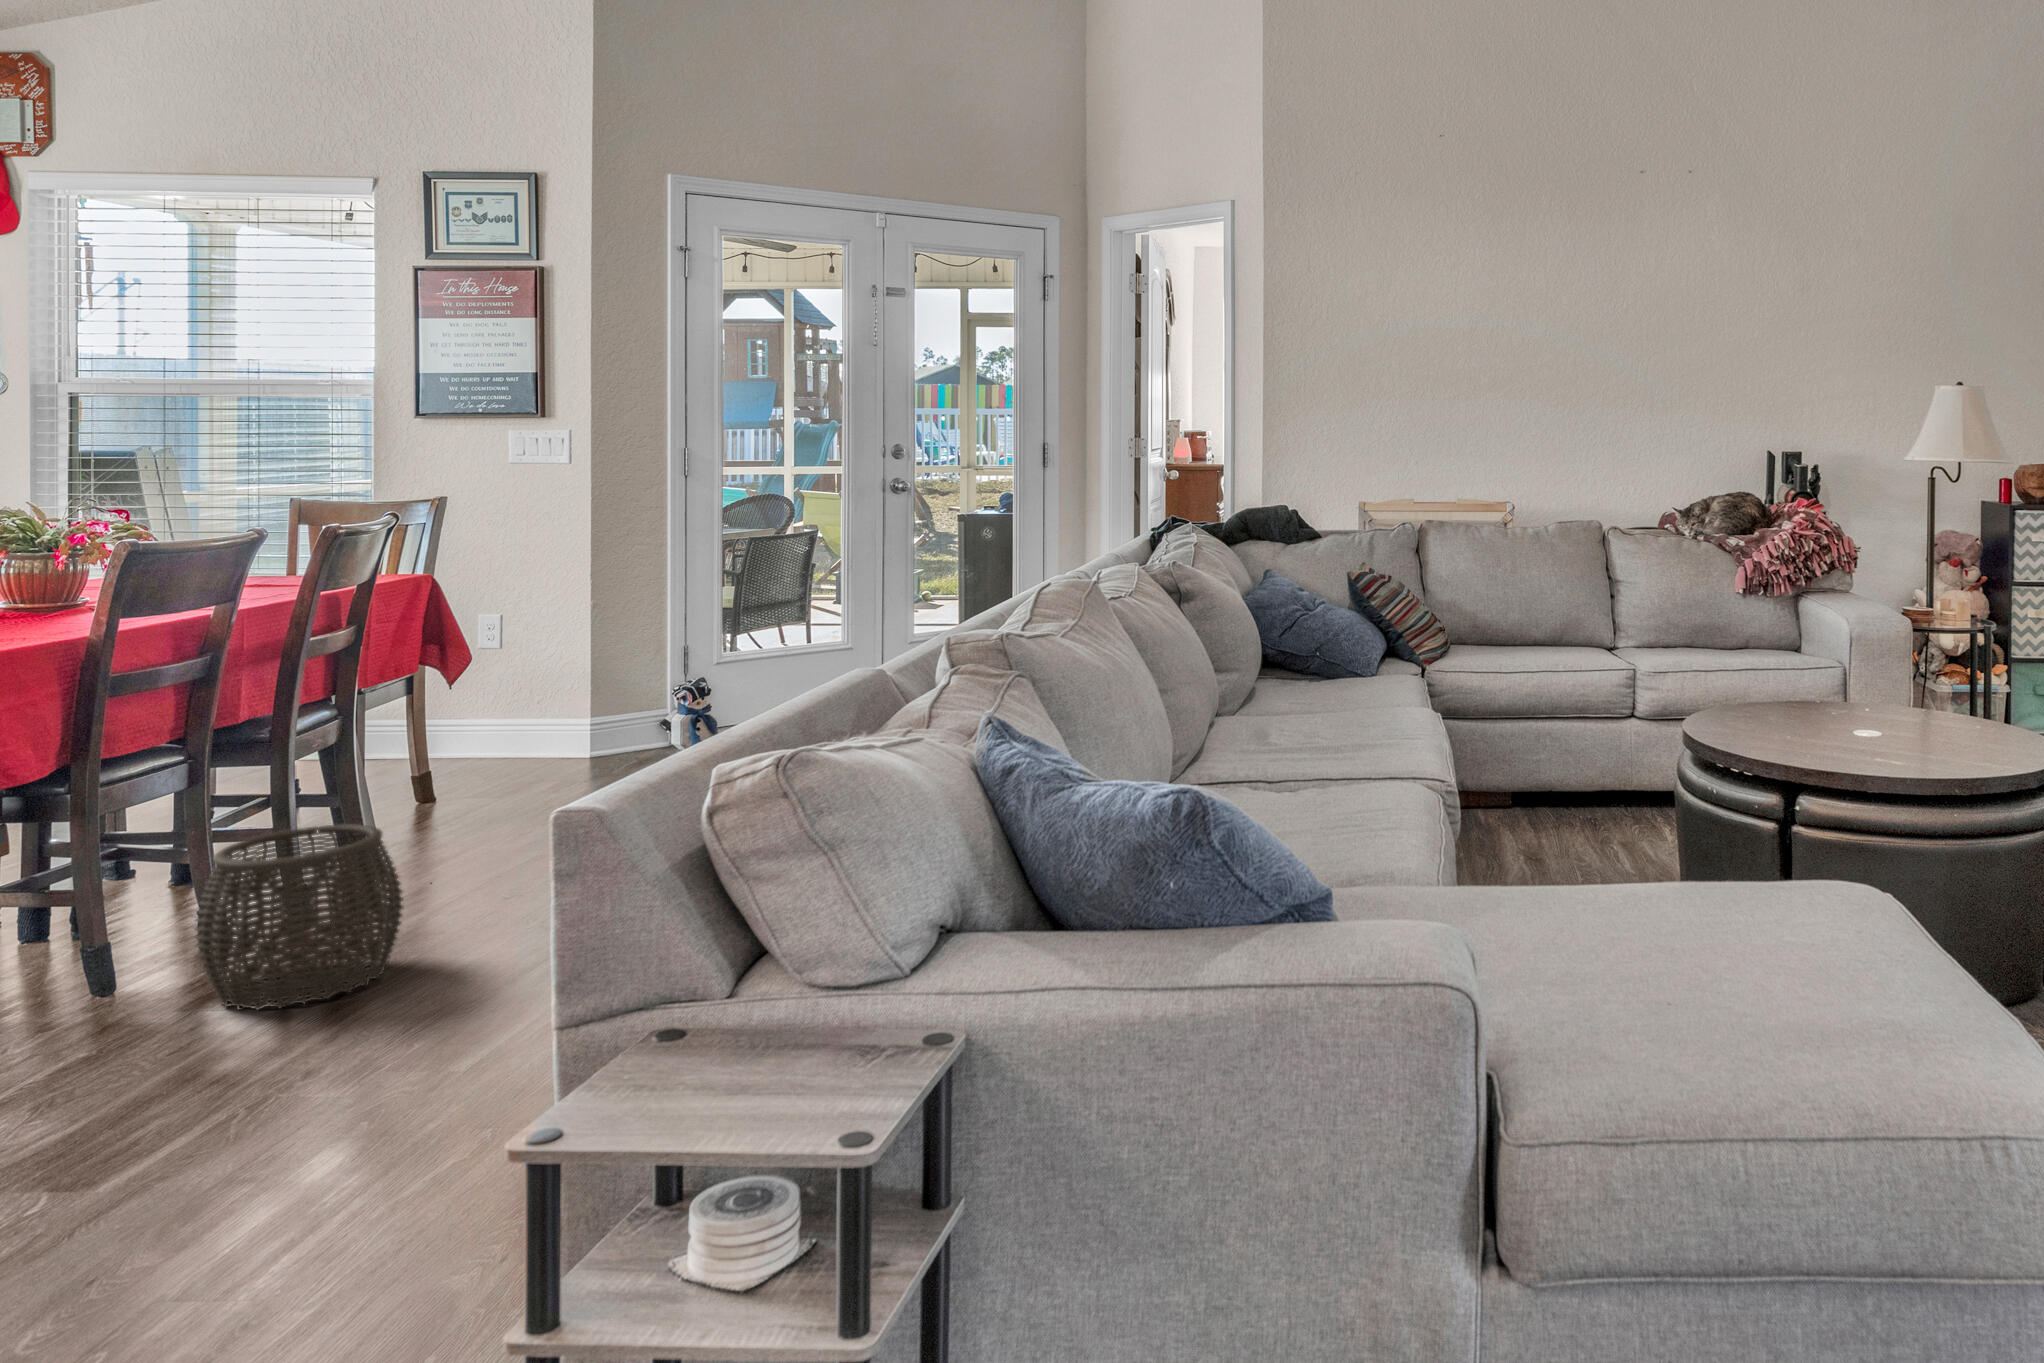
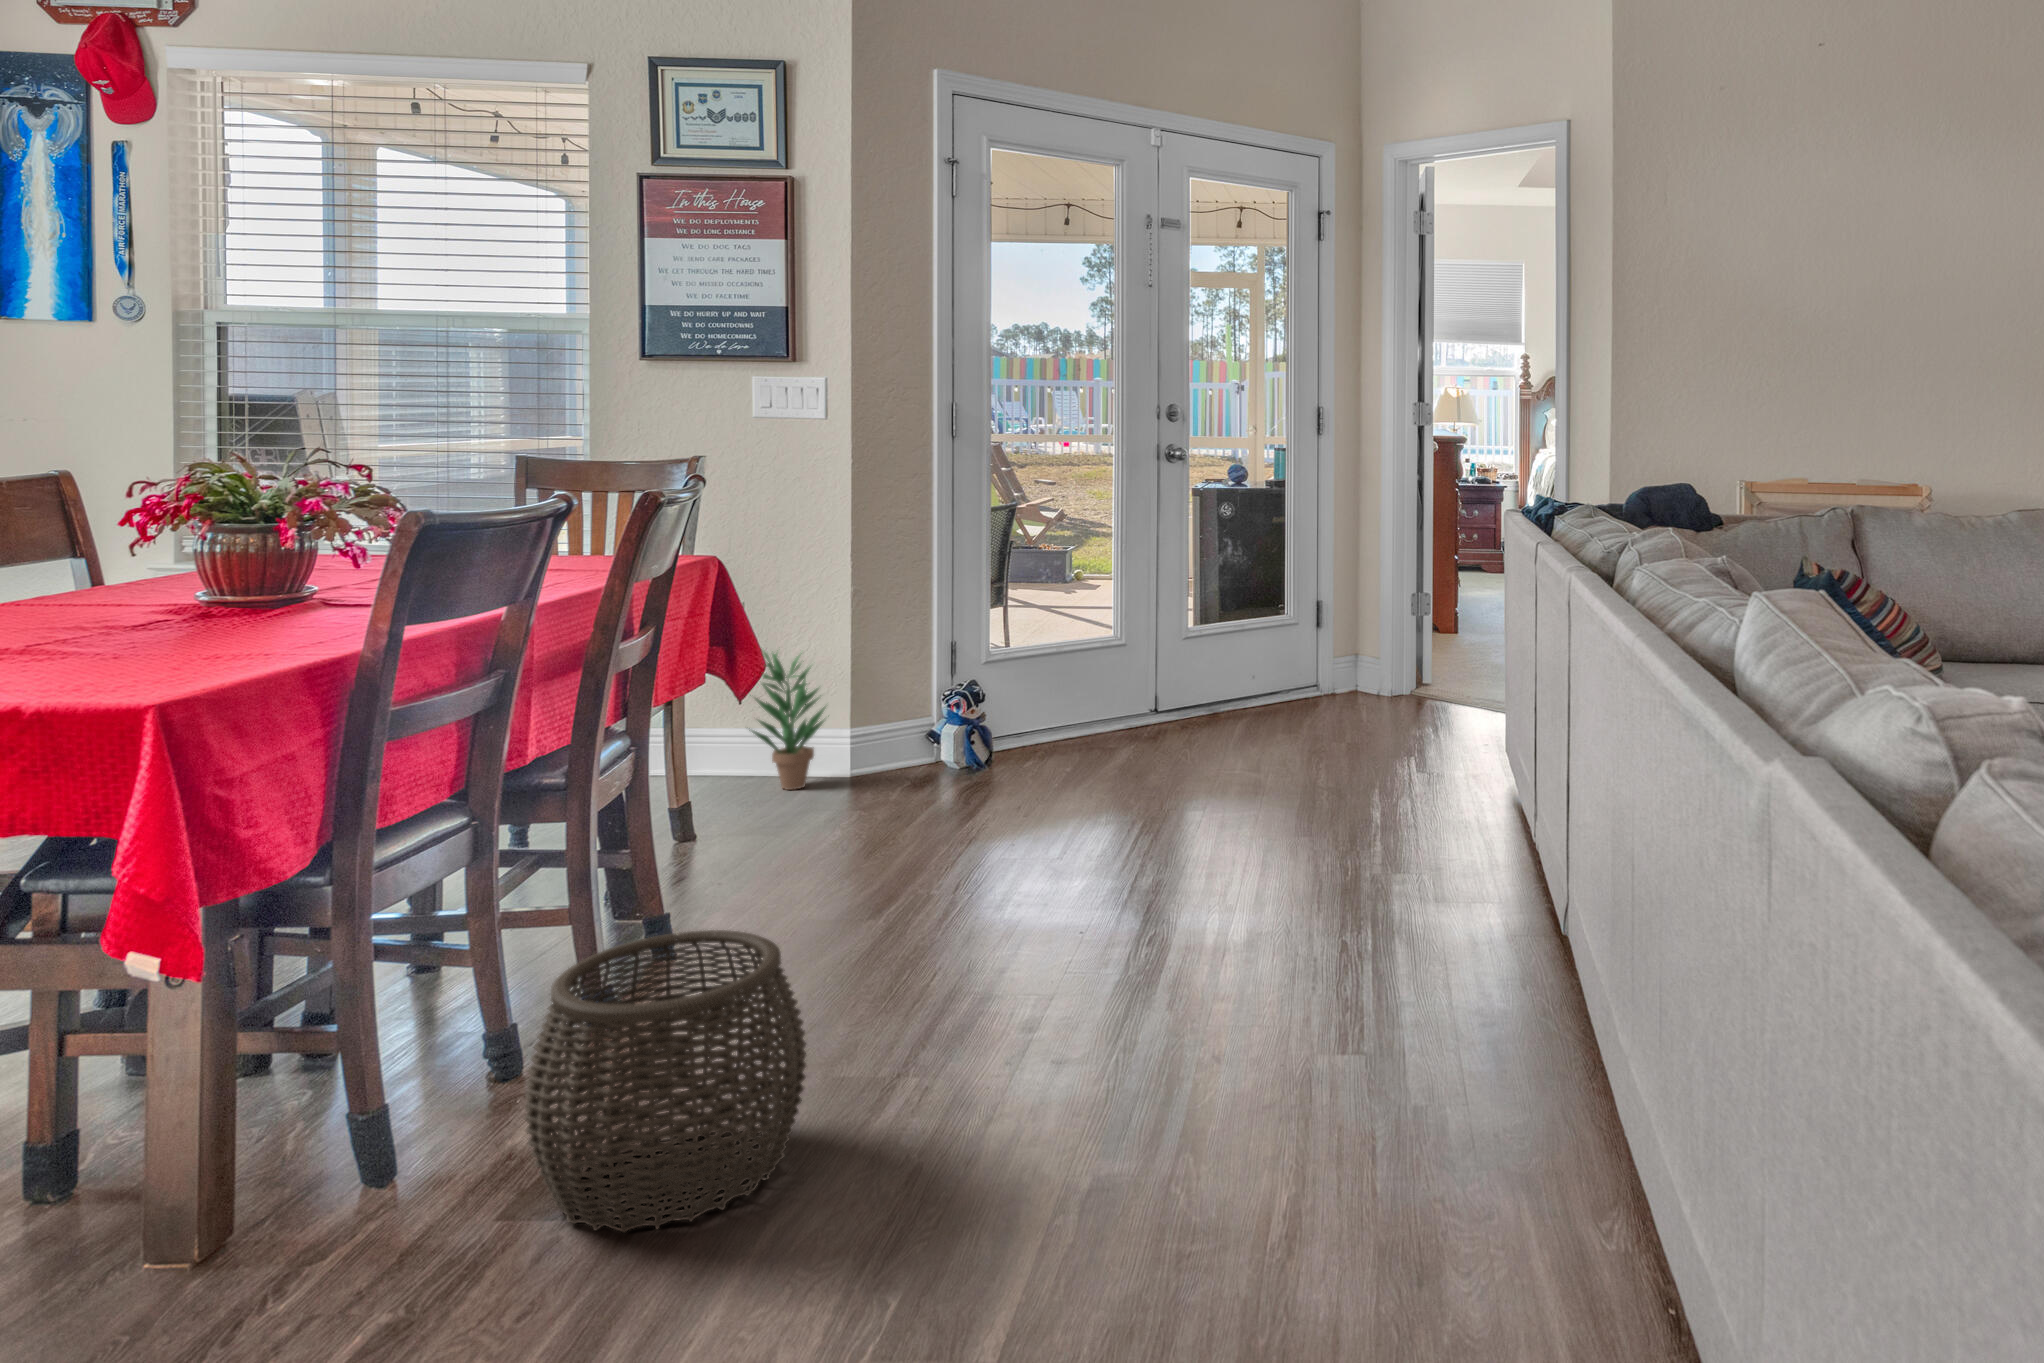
potted plant: none [493,650,570,767] -> present [749,651,825,790]

